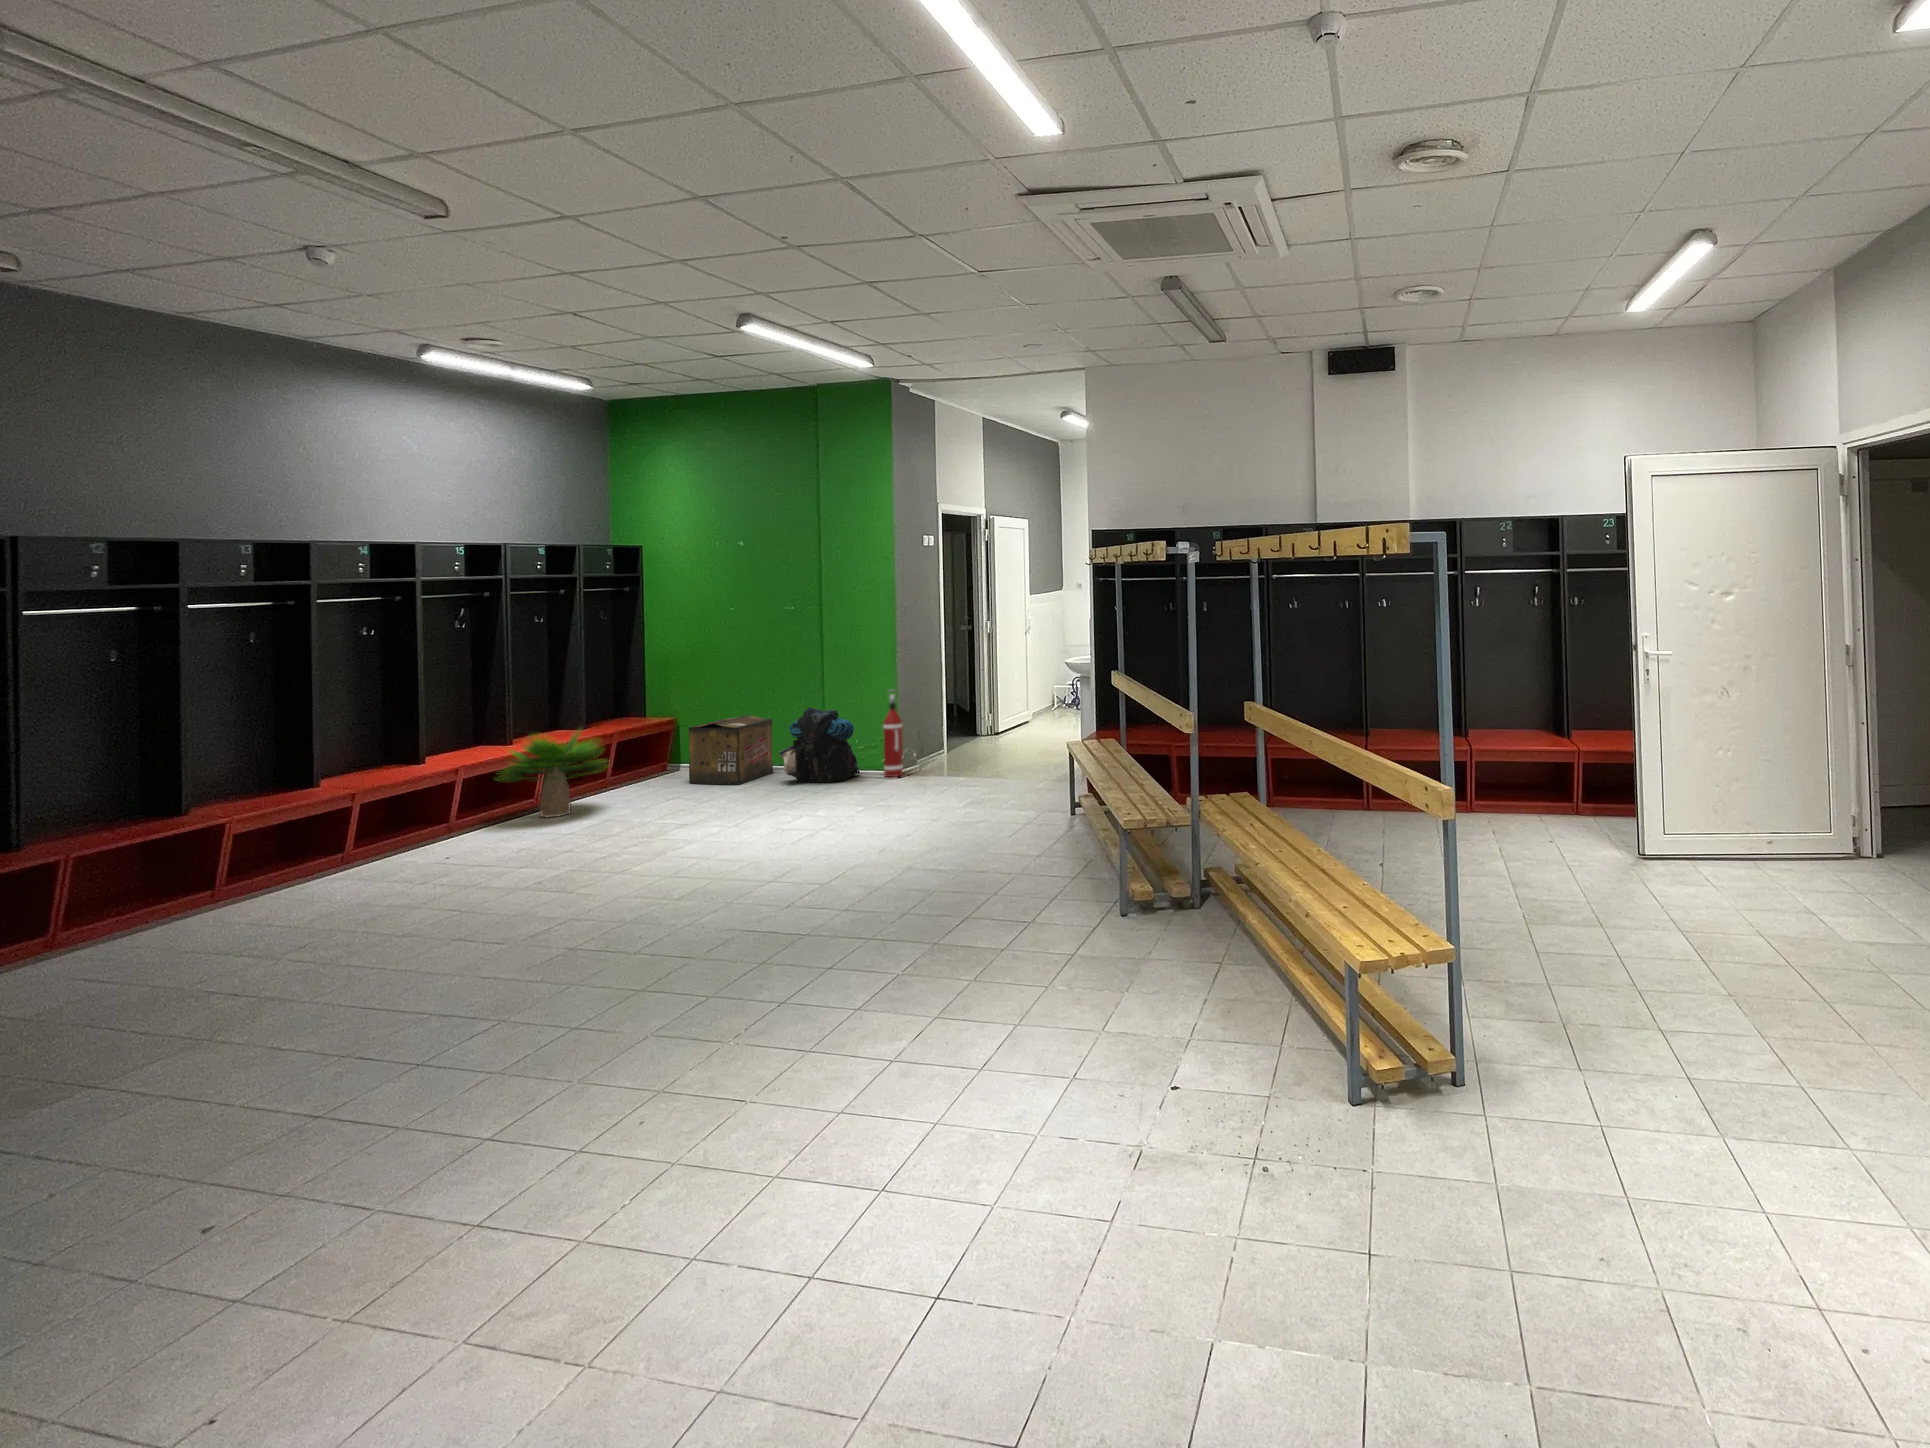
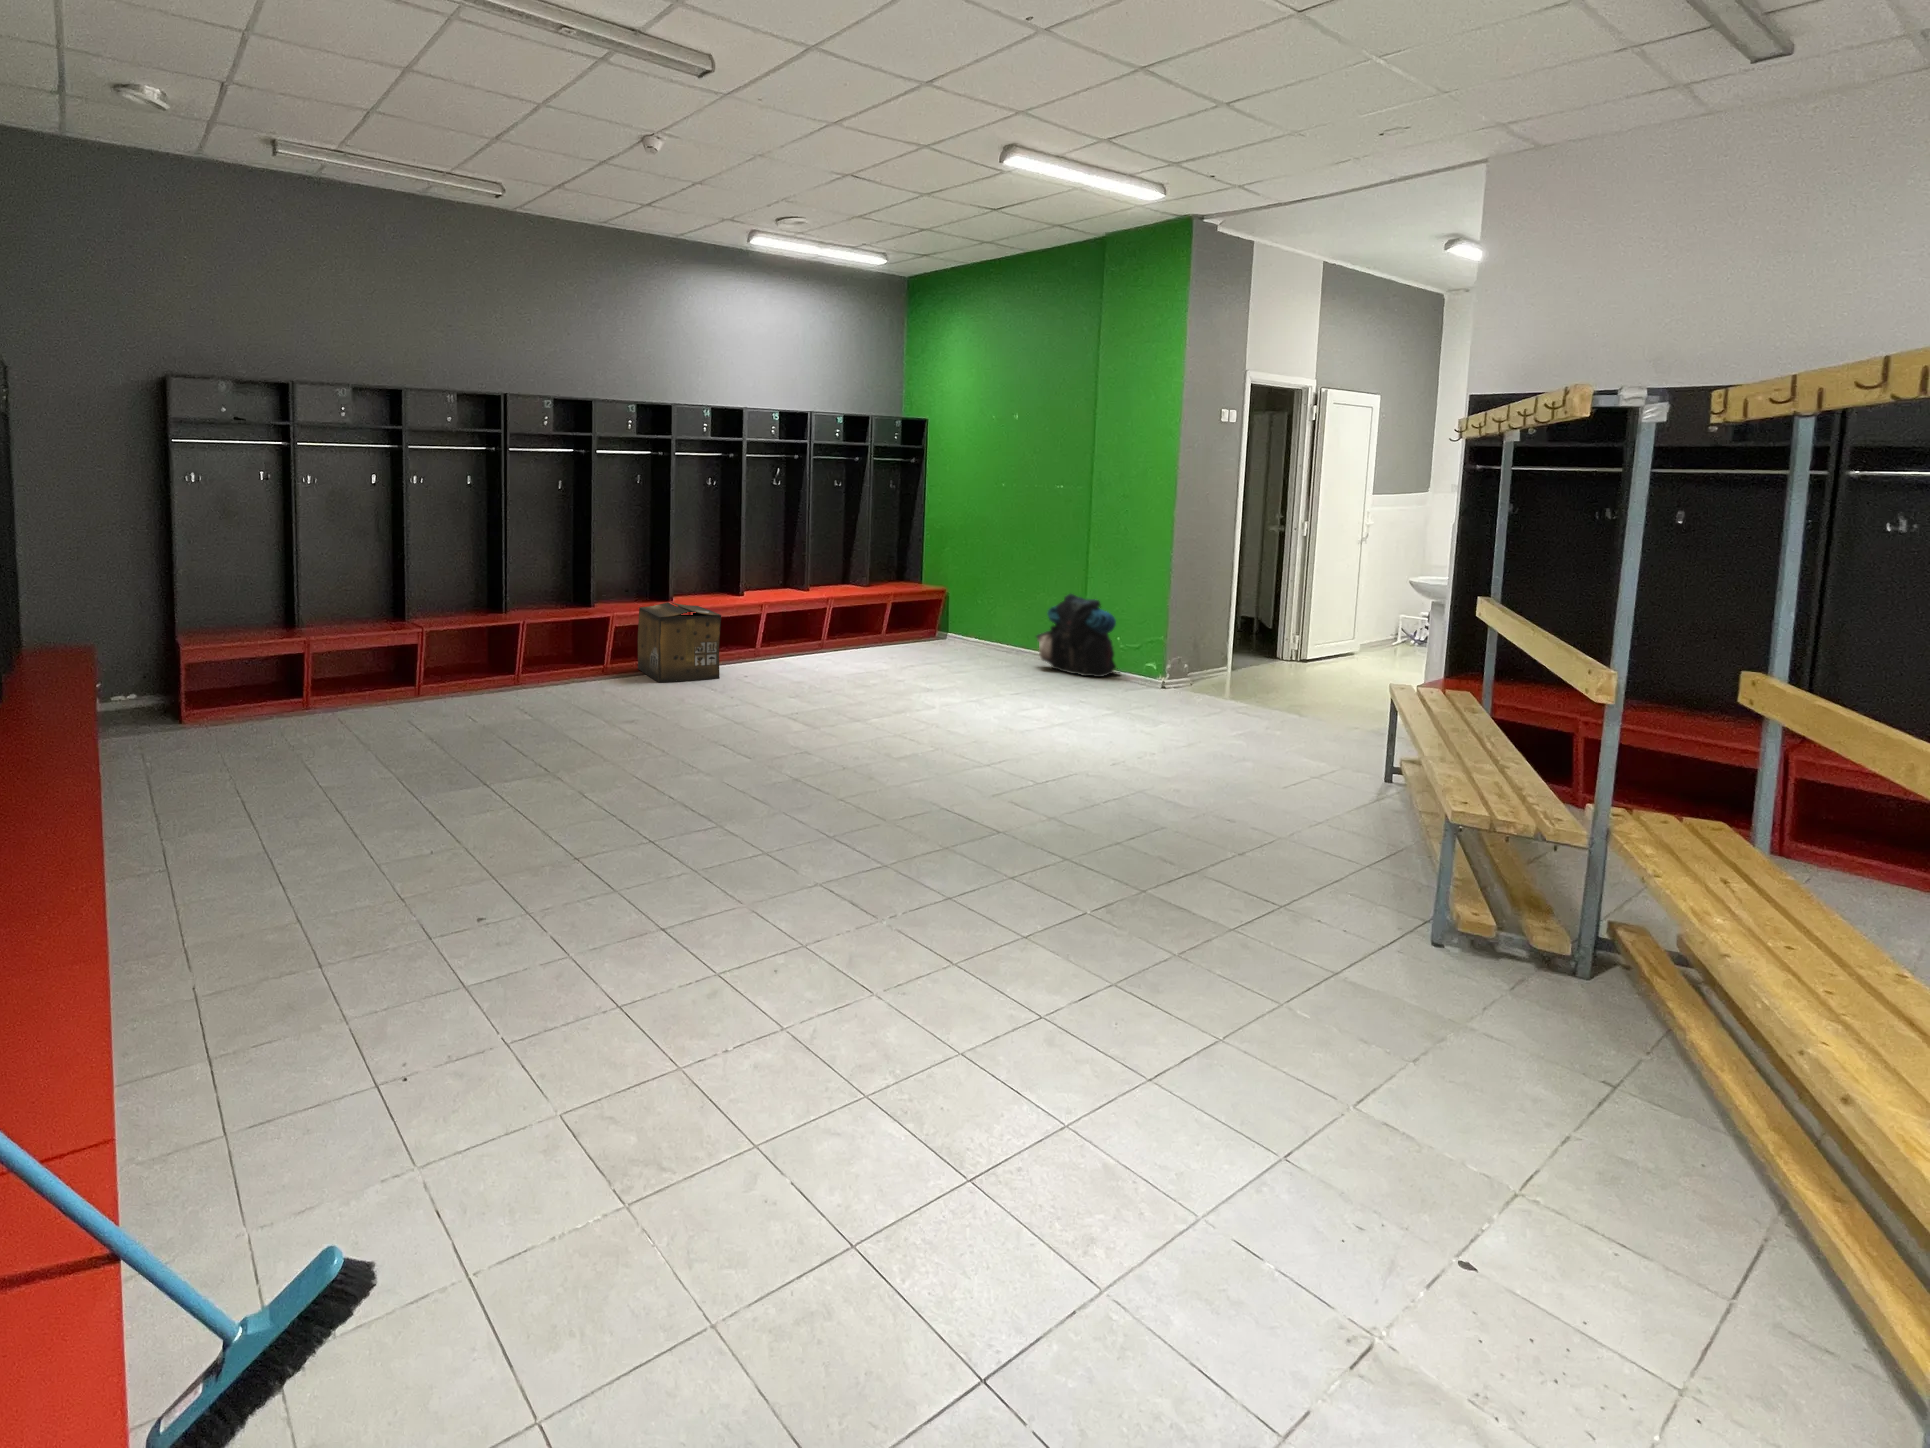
fire extinguisher: present [883,690,903,777] -> none [1147,586,1174,684]
cardboard box: present [689,715,773,785] -> present [638,602,721,682]
potted plant: present [501,728,607,818] -> none [787,579,883,659]

